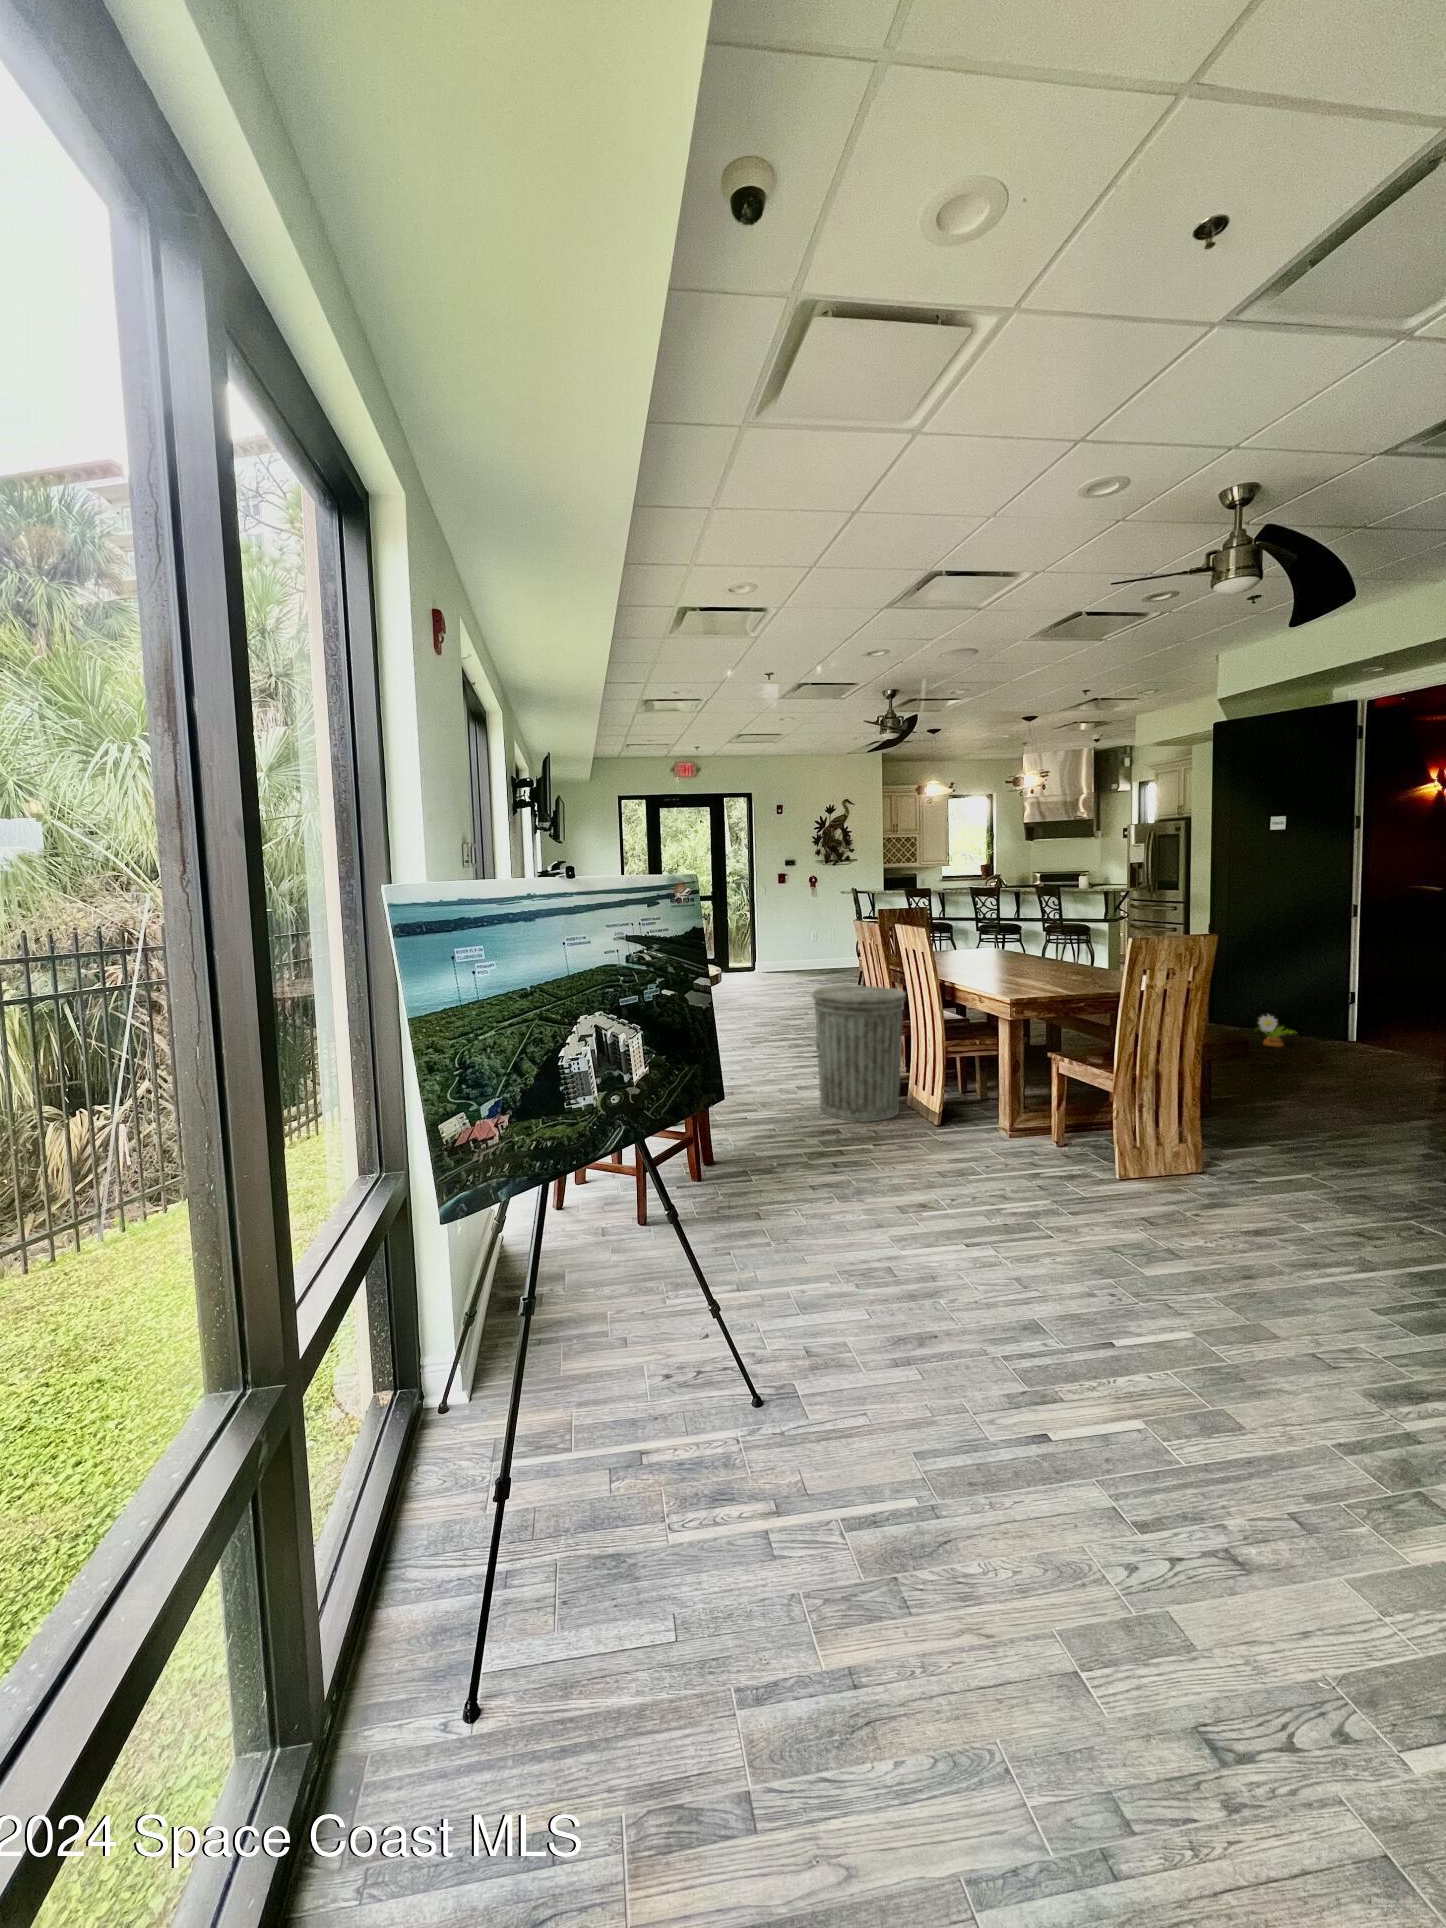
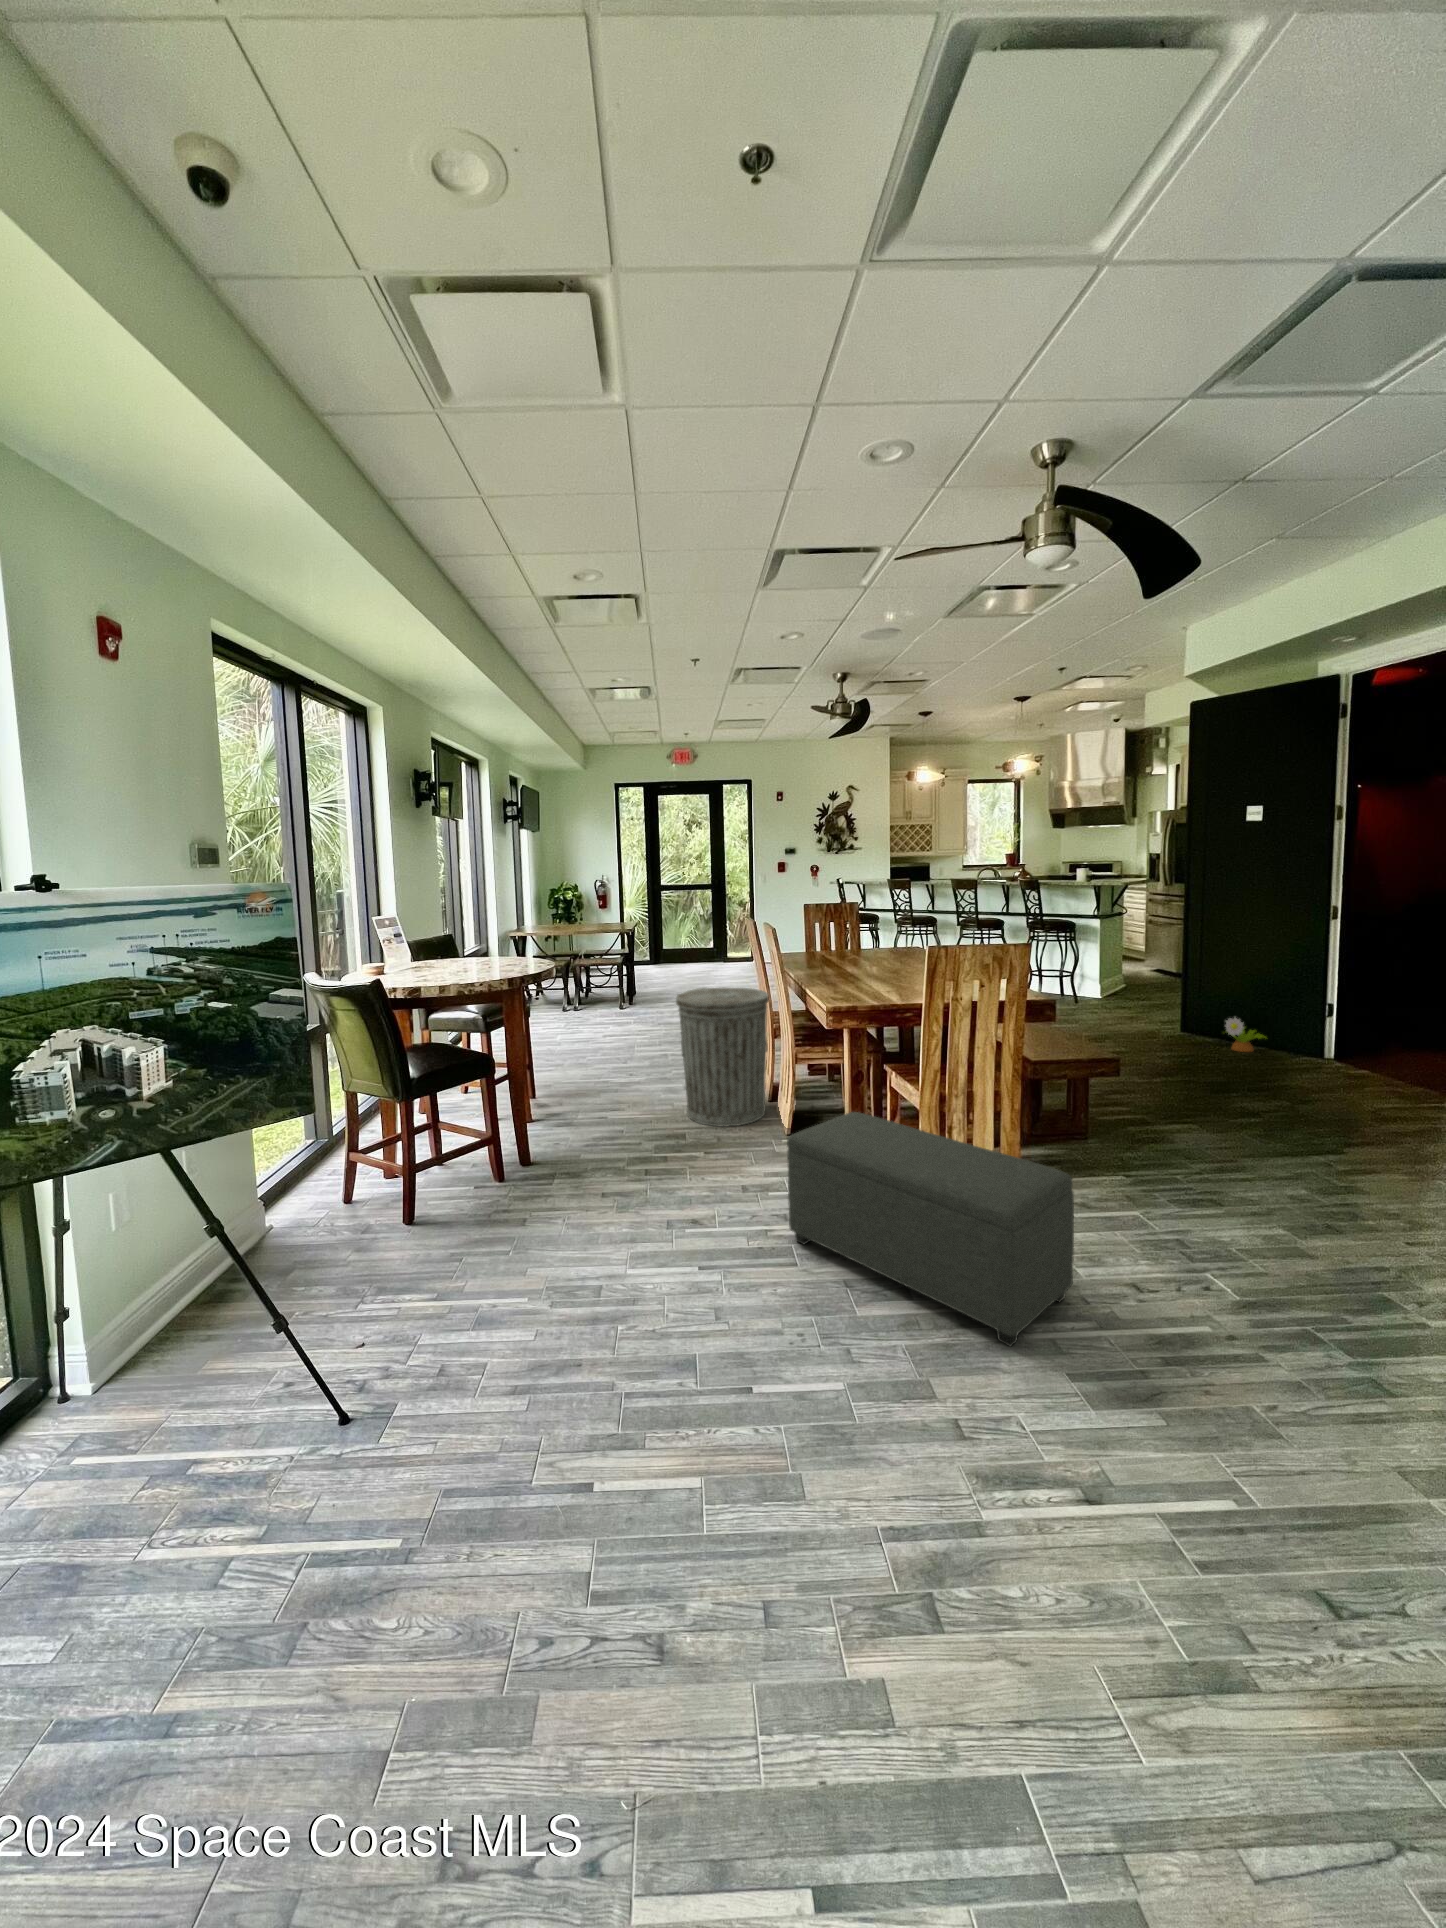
ottoman: none [1033,1094,1330,1291] -> present [787,1112,1074,1346]

